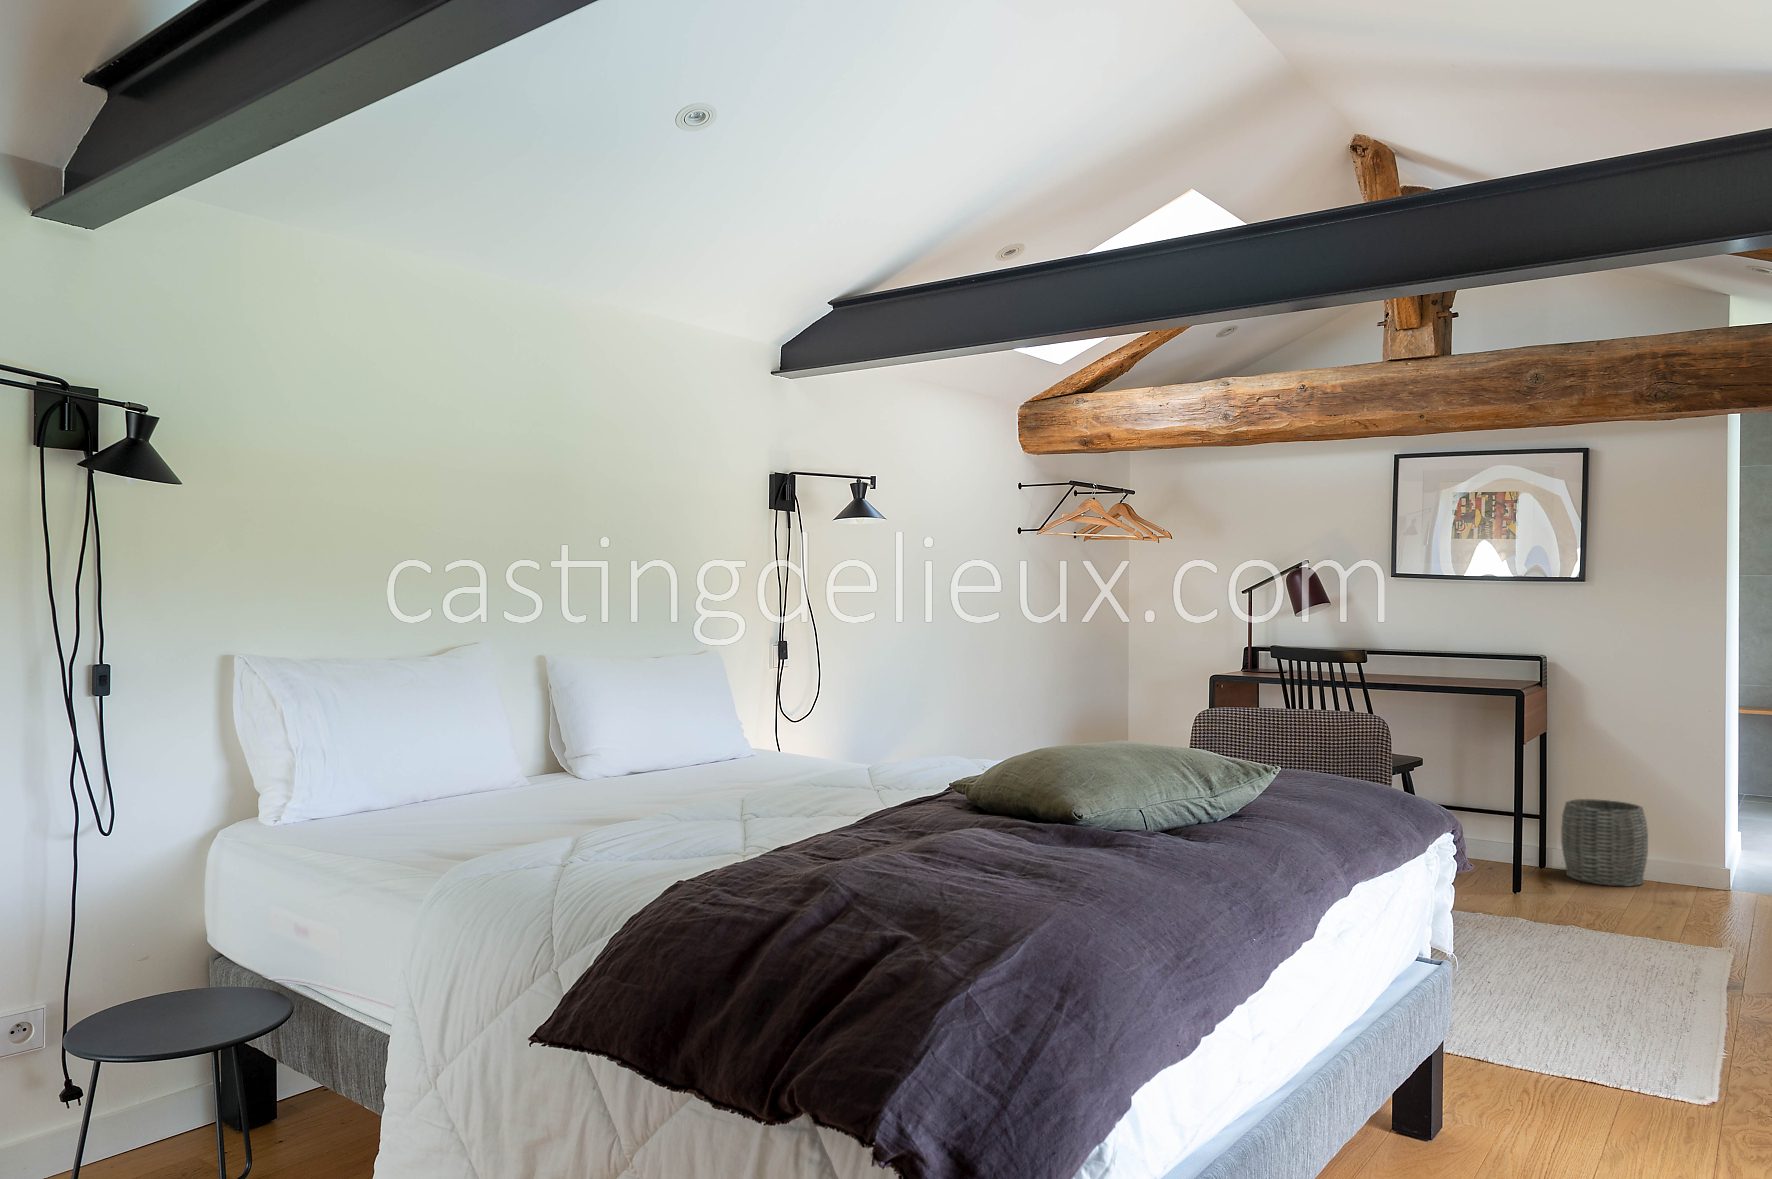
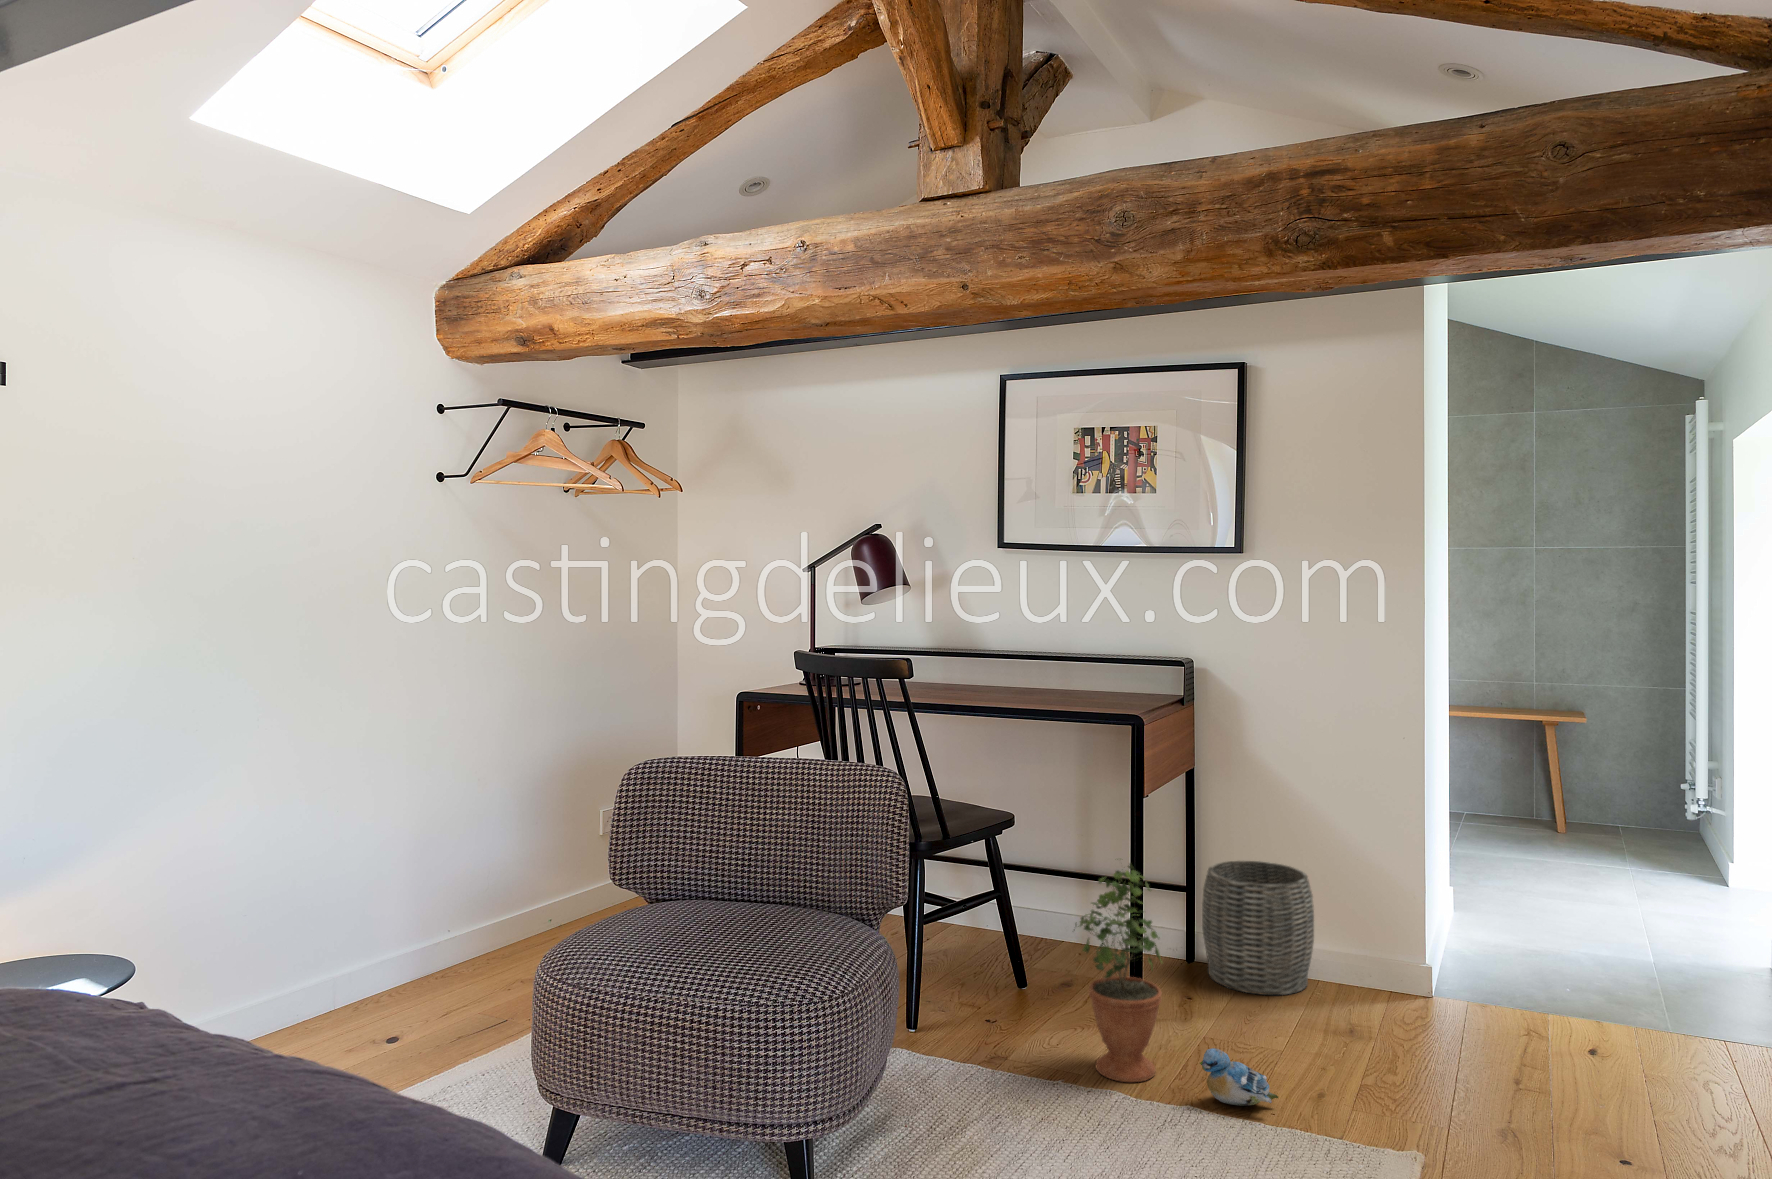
potted plant: none [1494,780,1557,917] -> present [1074,863,1162,1082]
plush toy: none [1588,893,1643,927] -> present [1200,1048,1278,1106]

